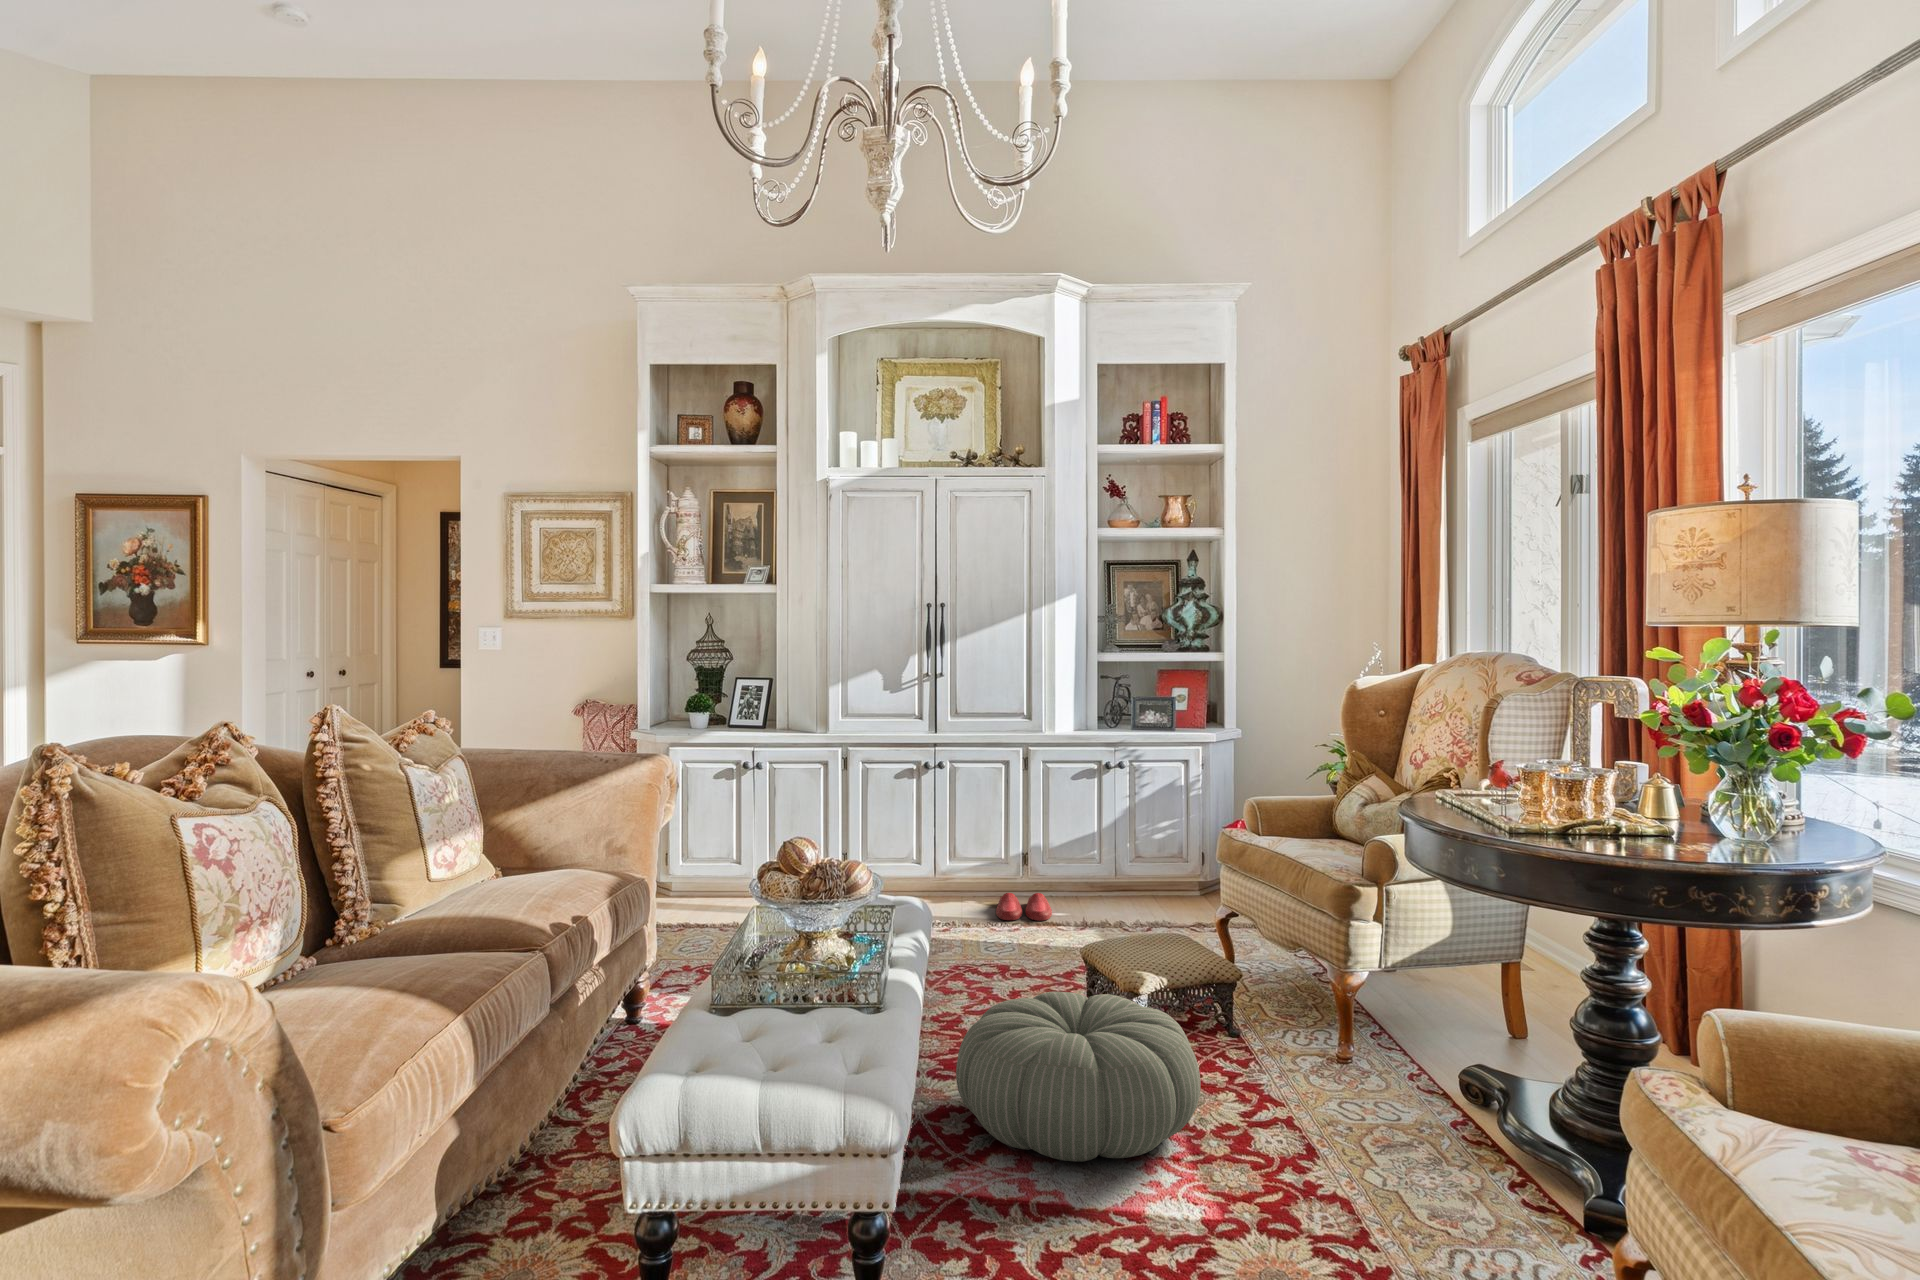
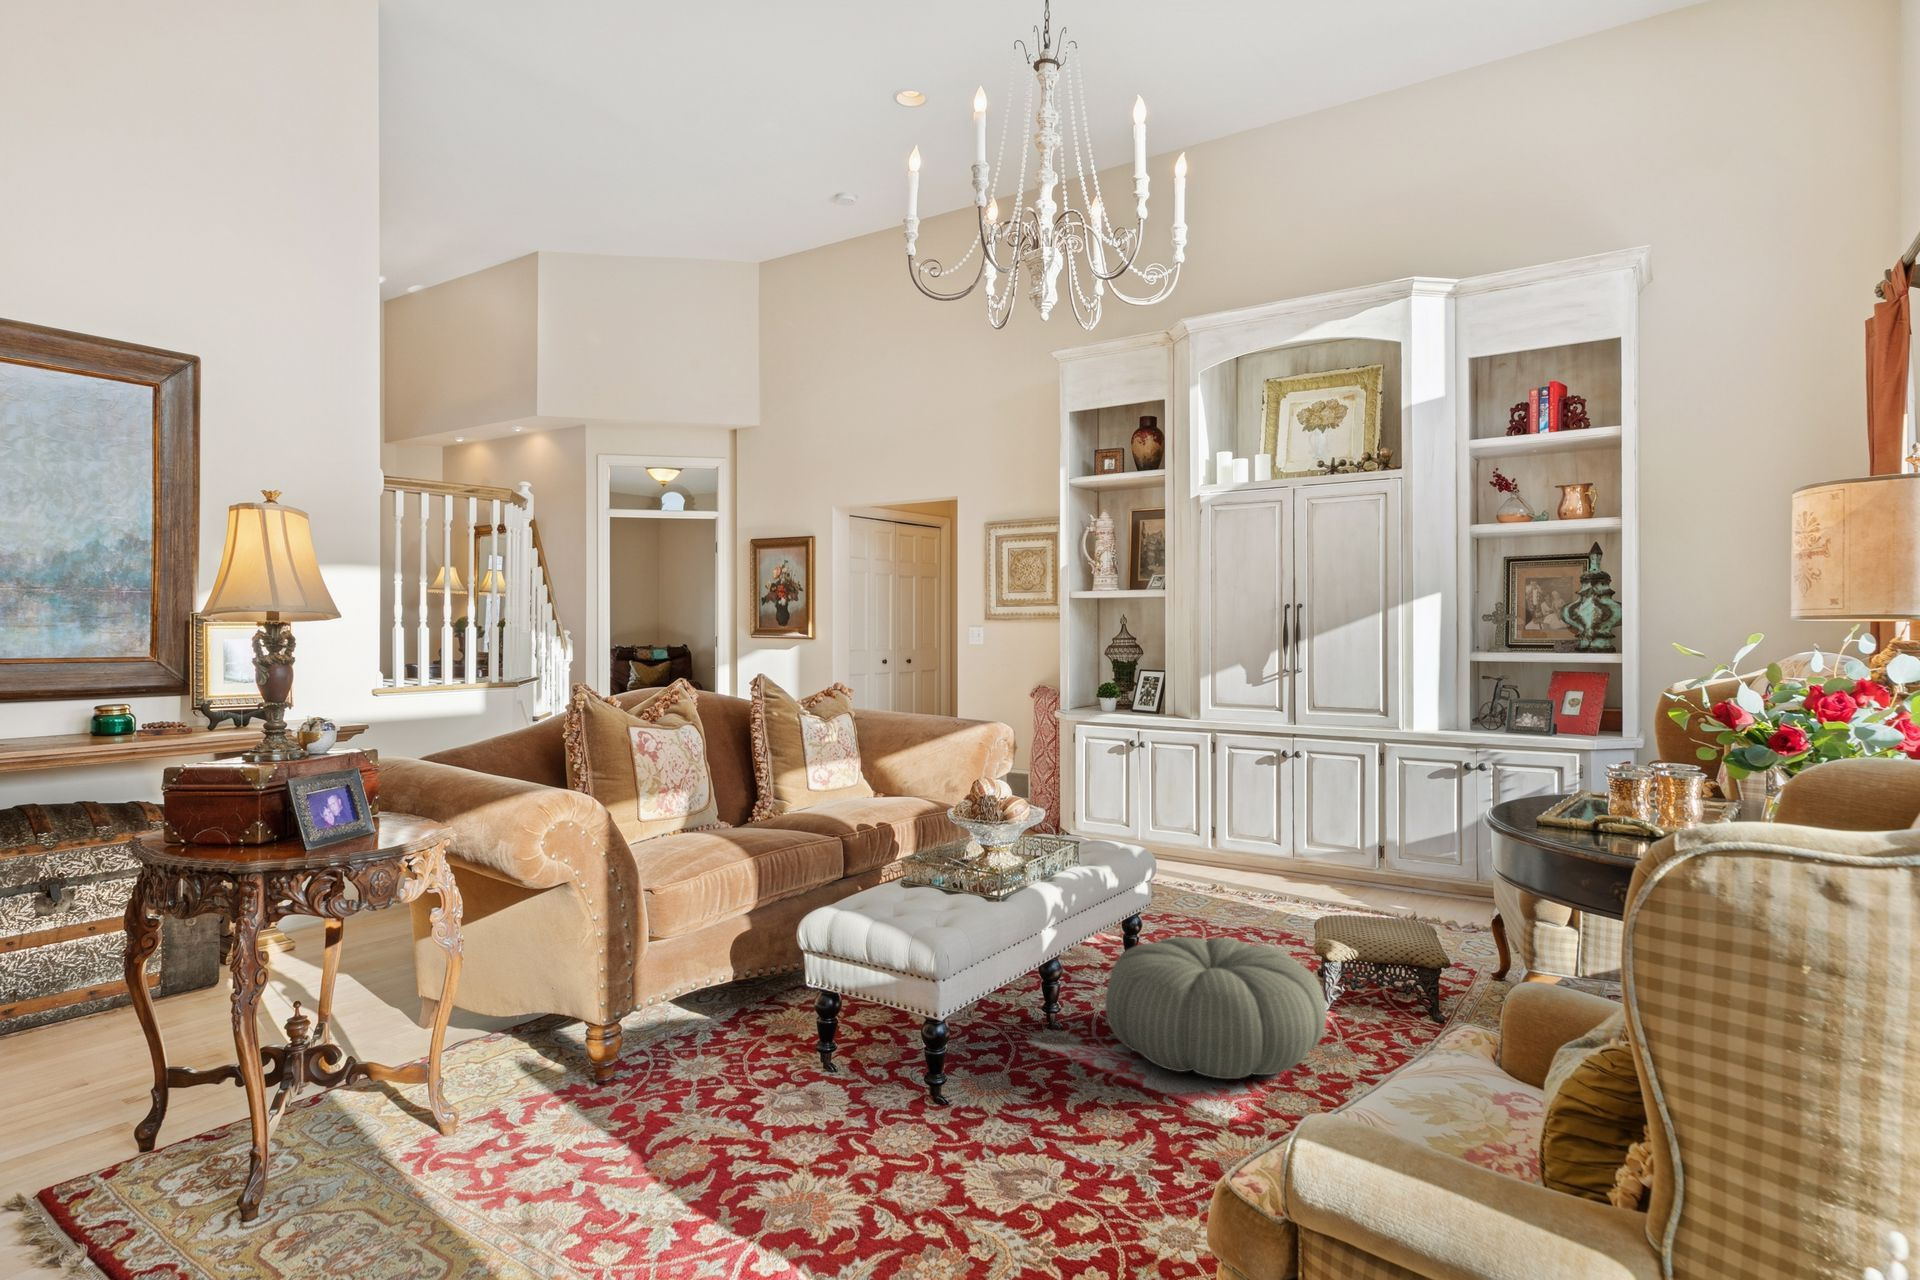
slippers: present [996,893,1052,921] -> none [1334,880,1395,909]

